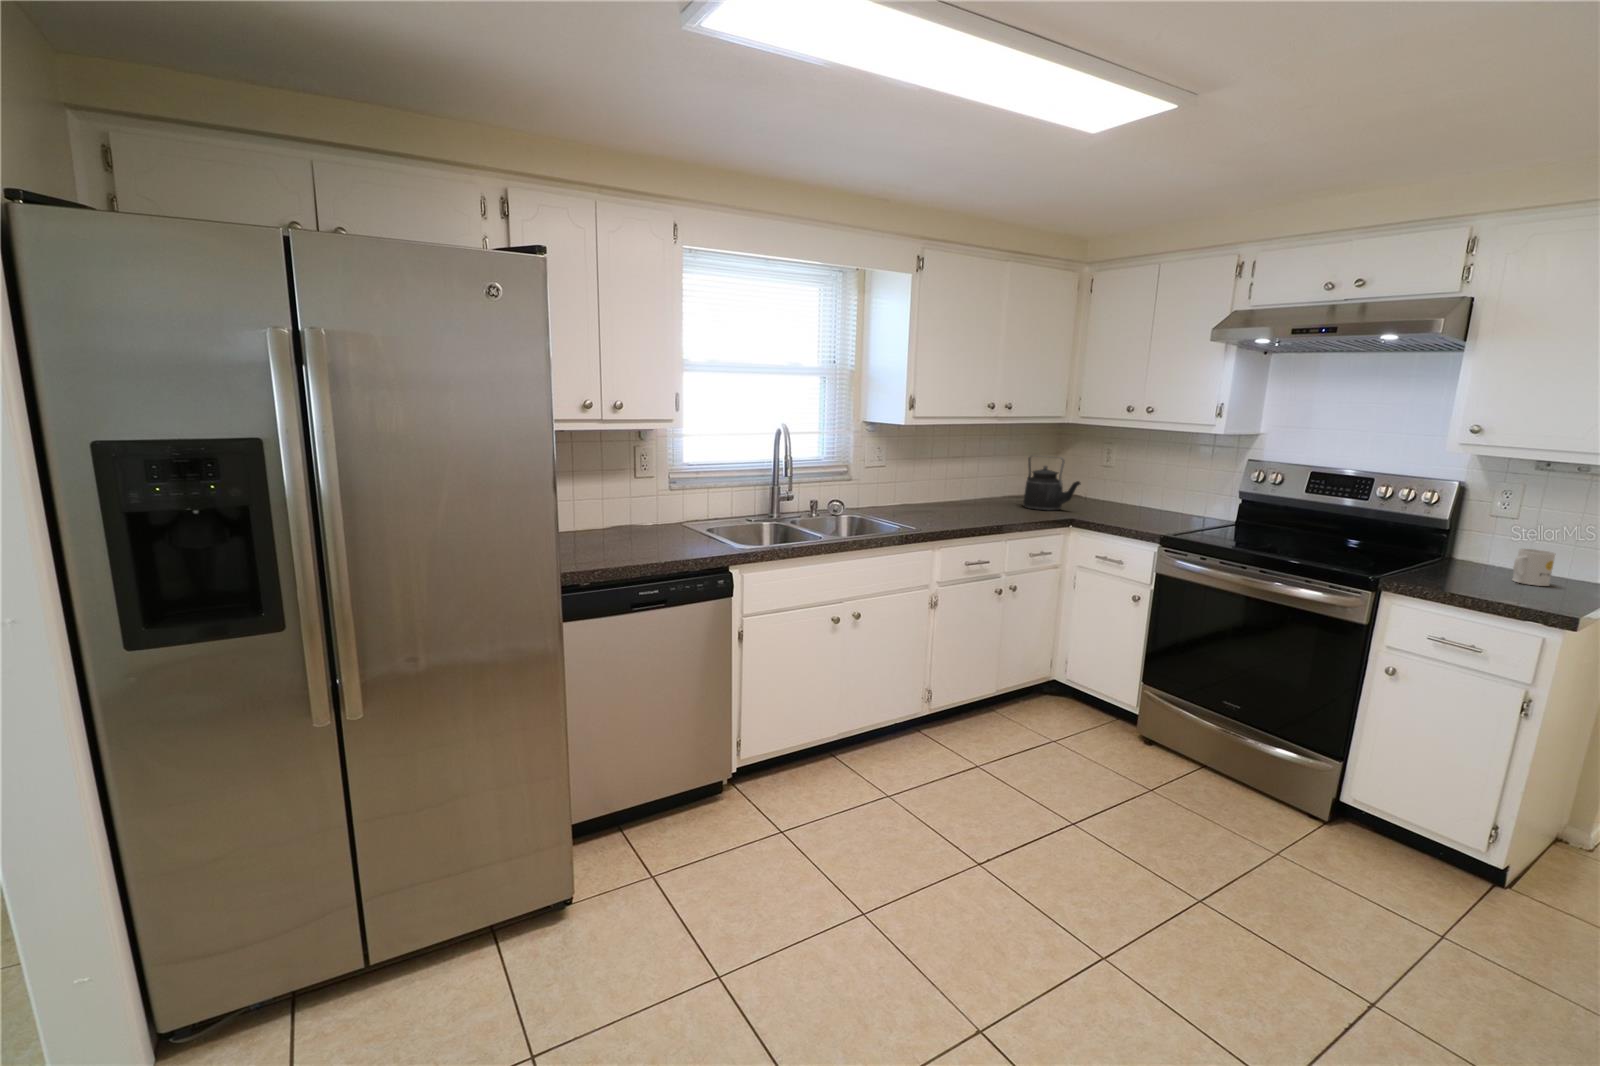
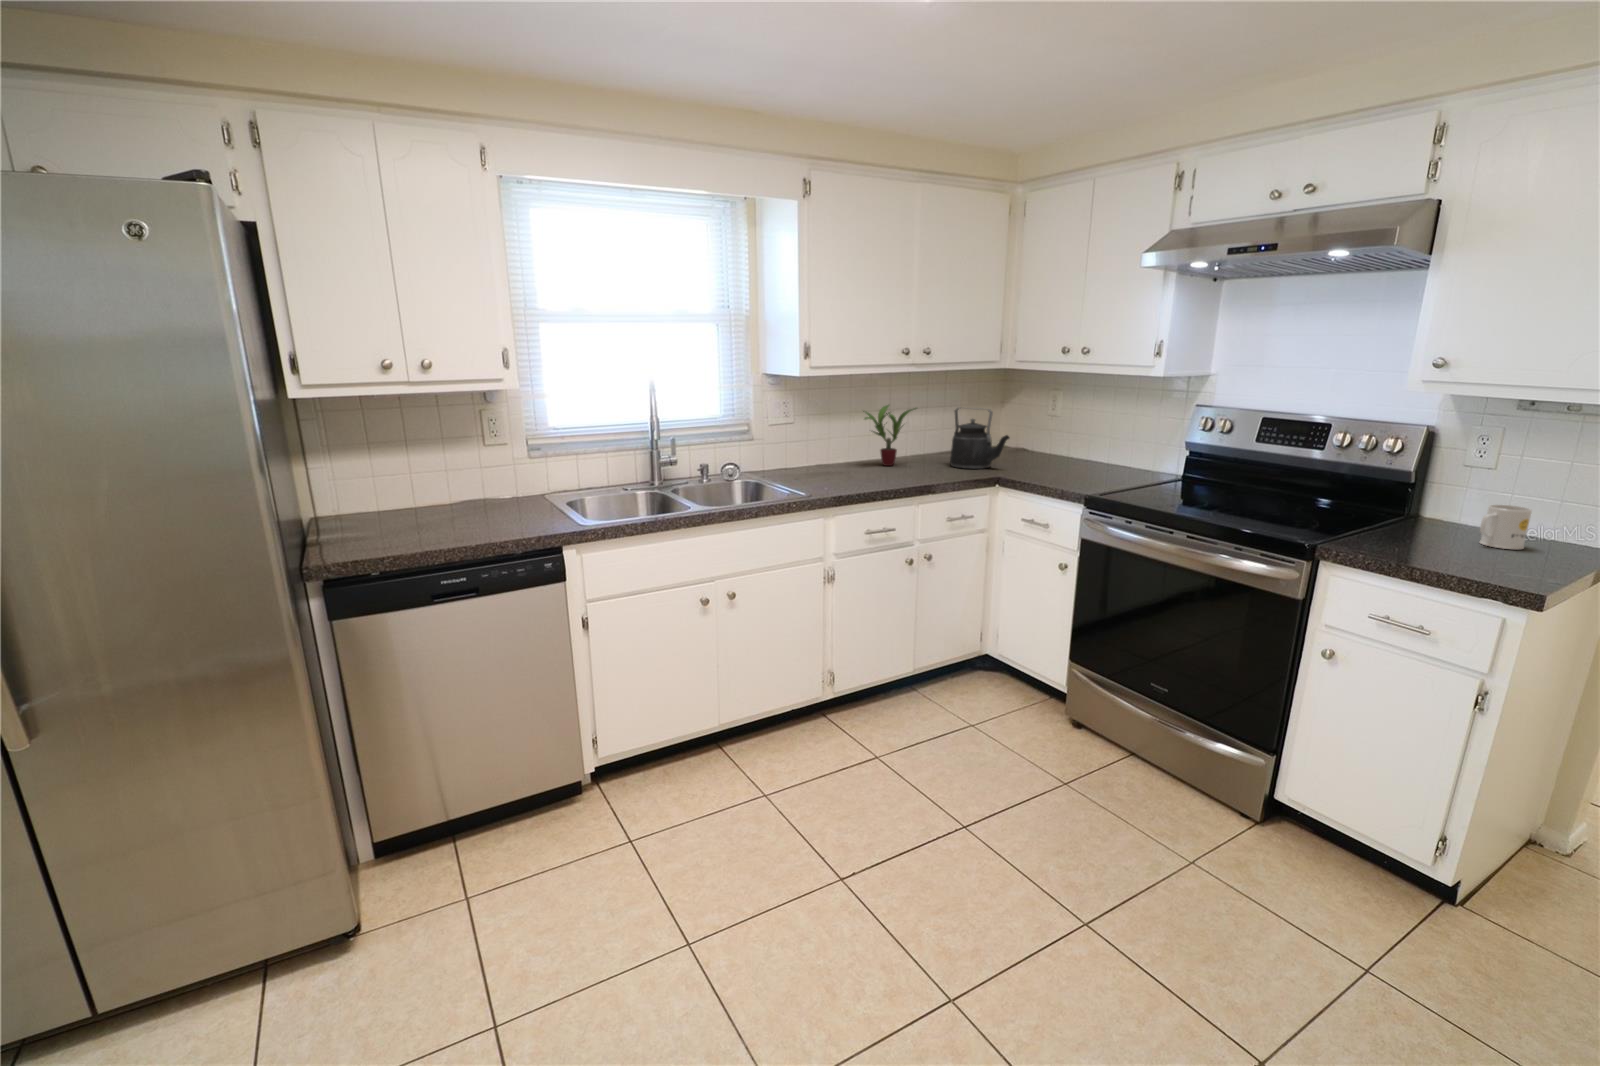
potted plant: none [945,450,999,506] -> present [863,405,917,466]

